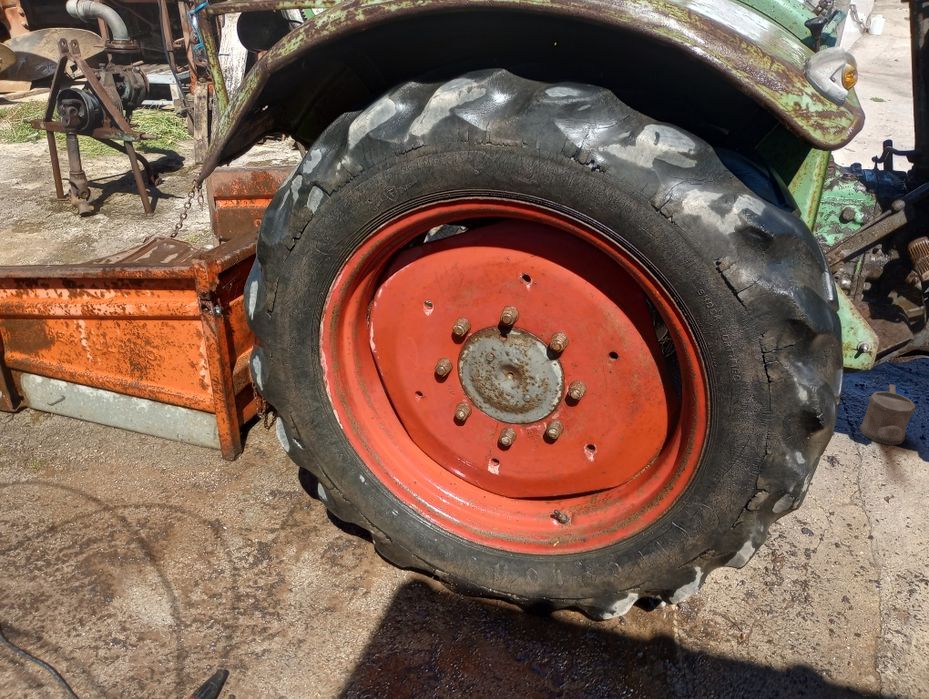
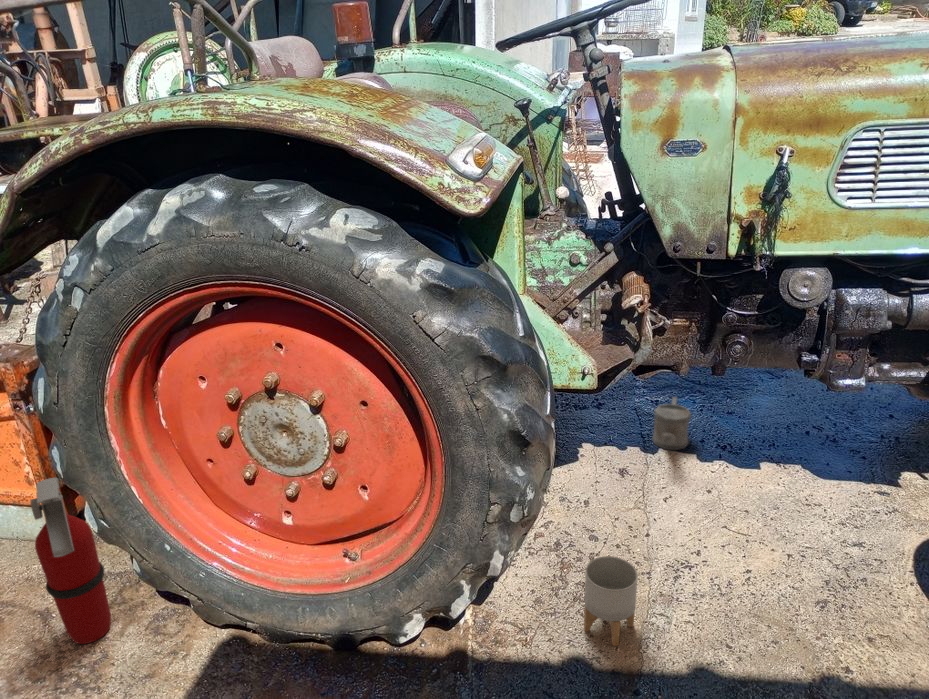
fire extinguisher: none [227,389,288,563] -> present [30,478,111,644]
planter: none [806,560,890,662] -> present [584,556,638,646]

